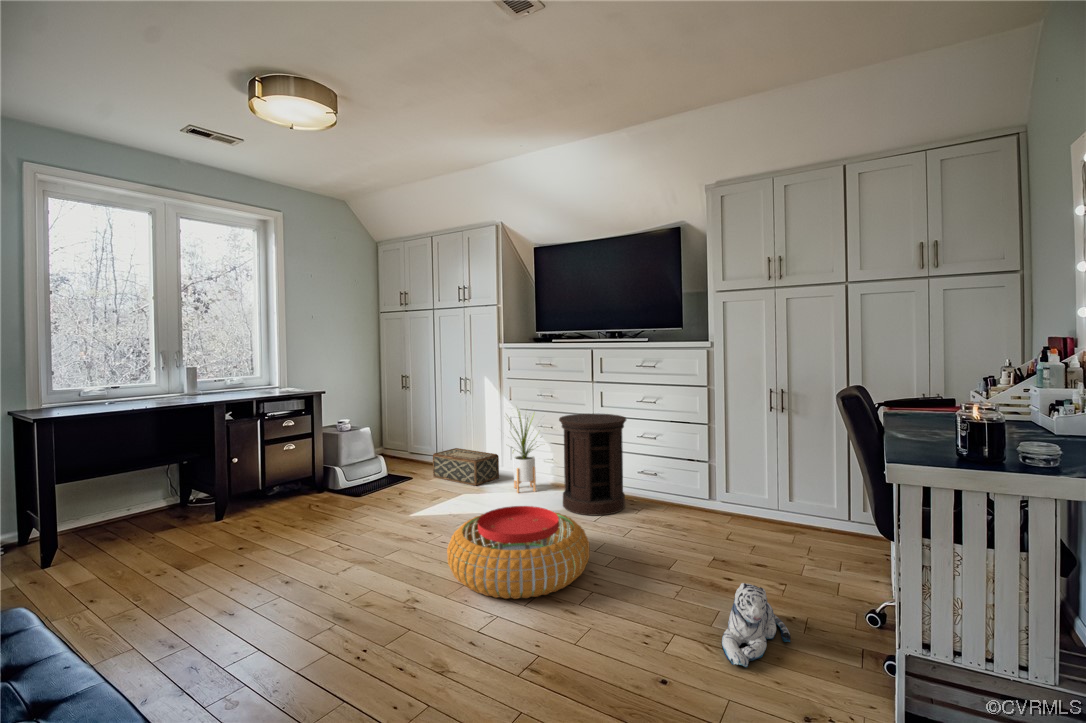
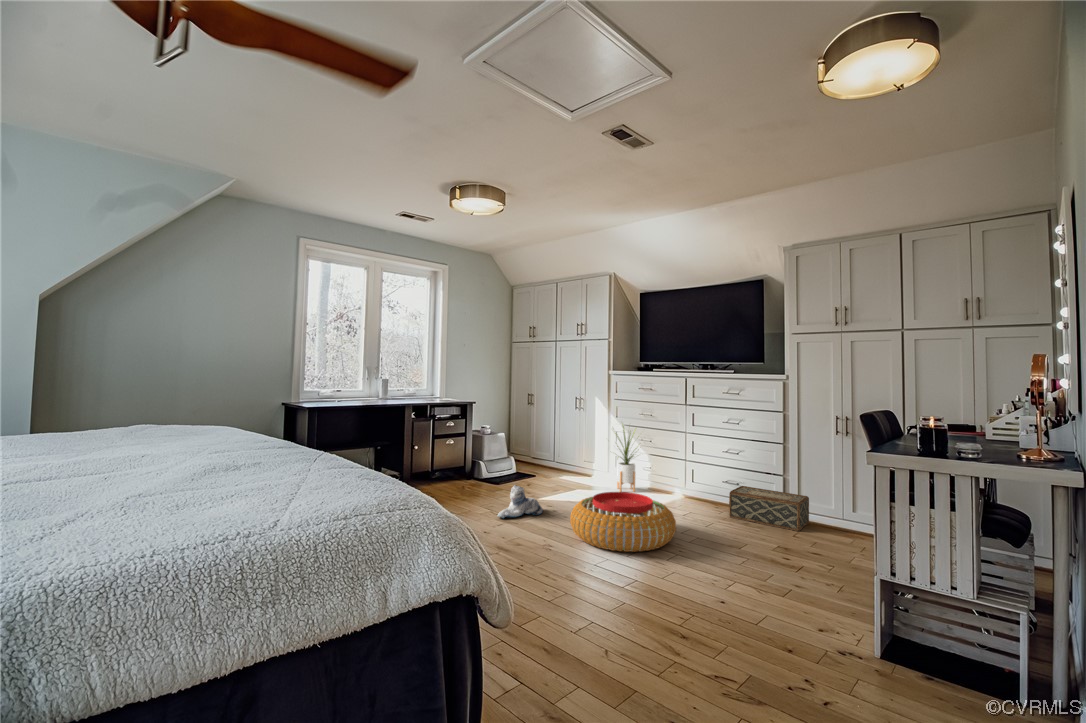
side table: present [559,414,626,516] -> none [656,430,713,512]
woven basket: present [433,448,499,486] -> present [729,486,809,531]
plush toy: present [722,583,790,667] -> present [498,485,543,518]

